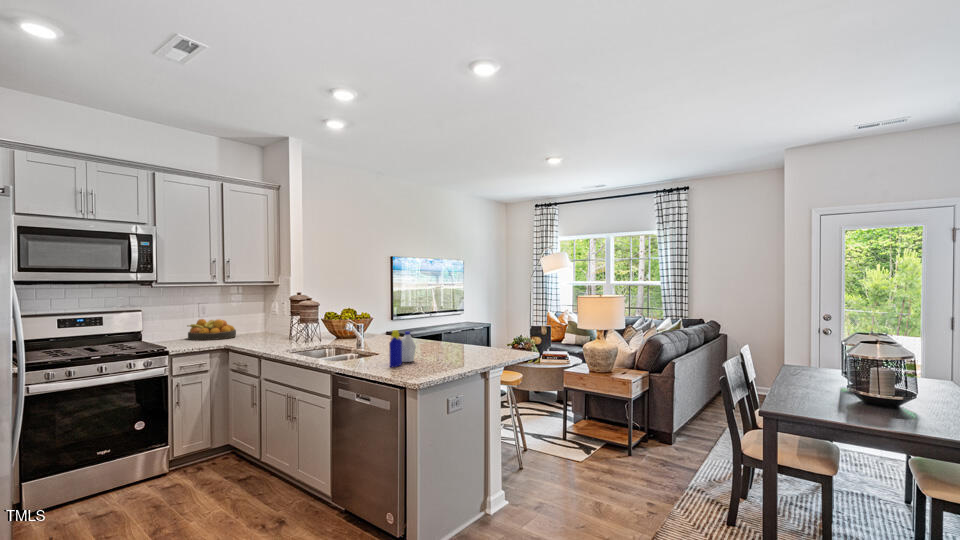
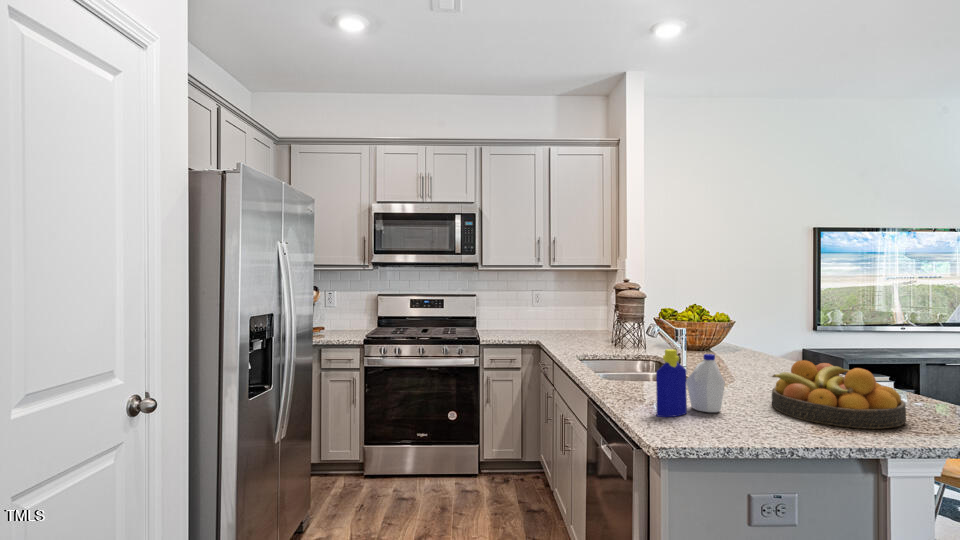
fruit bowl: present [188,319,236,340] -> present [772,360,906,429]

